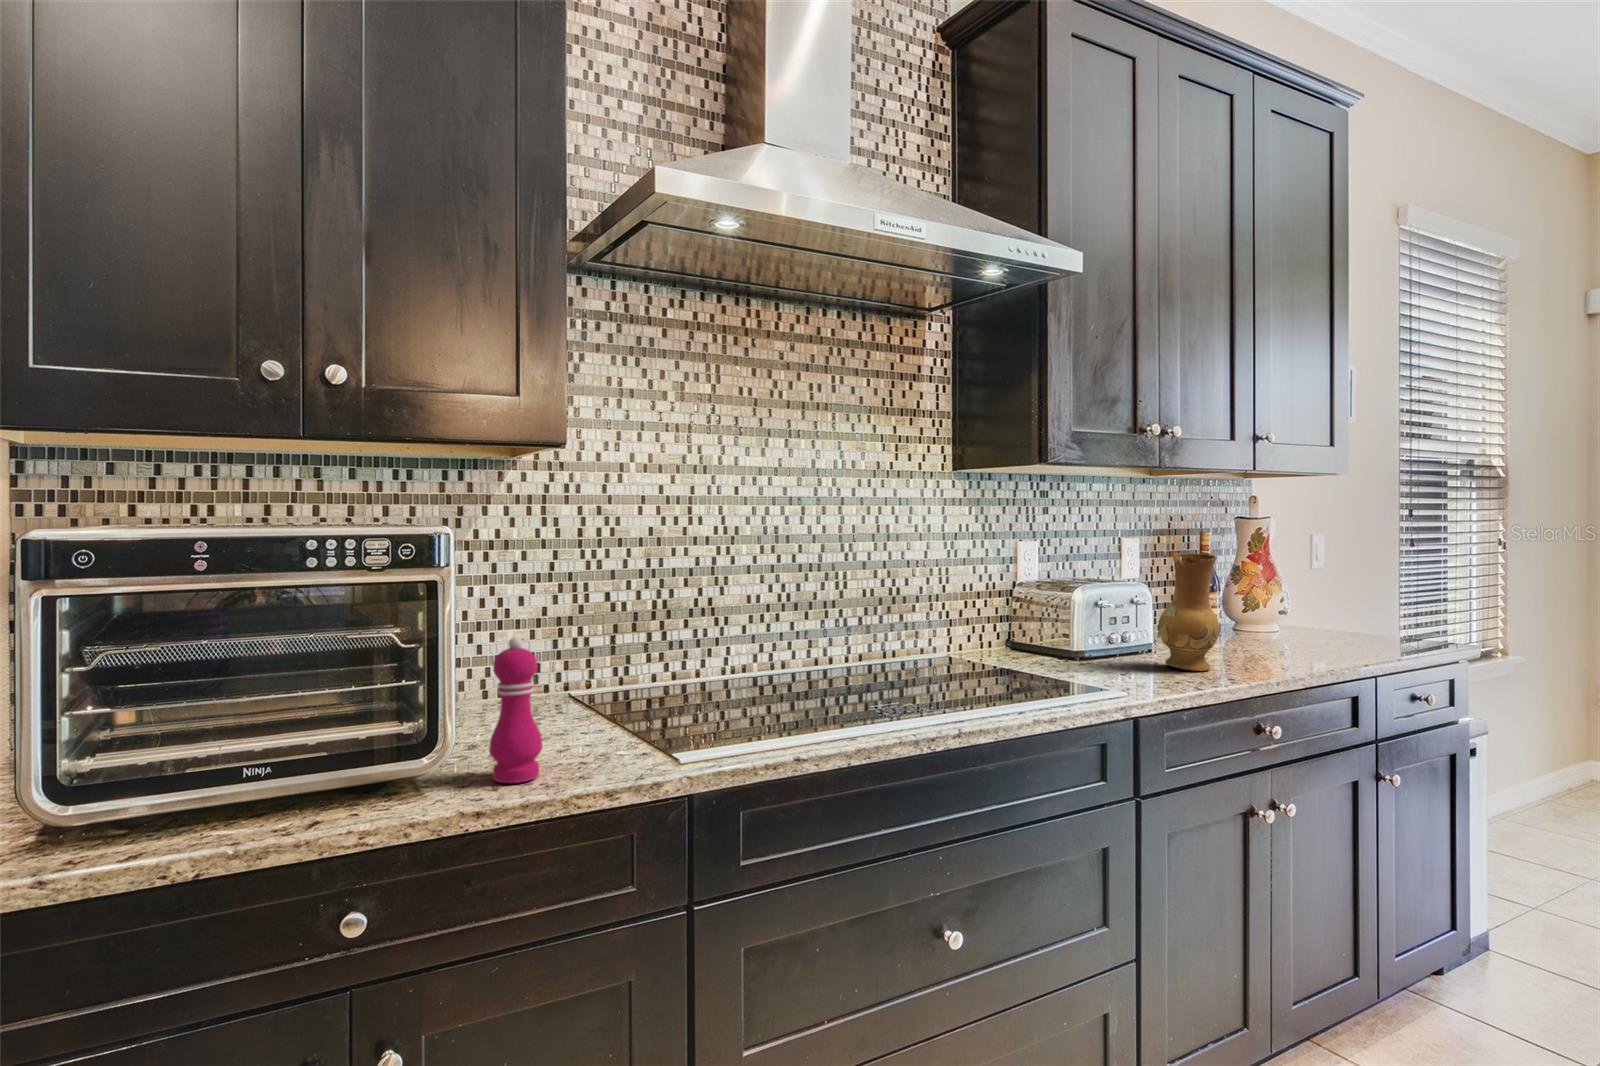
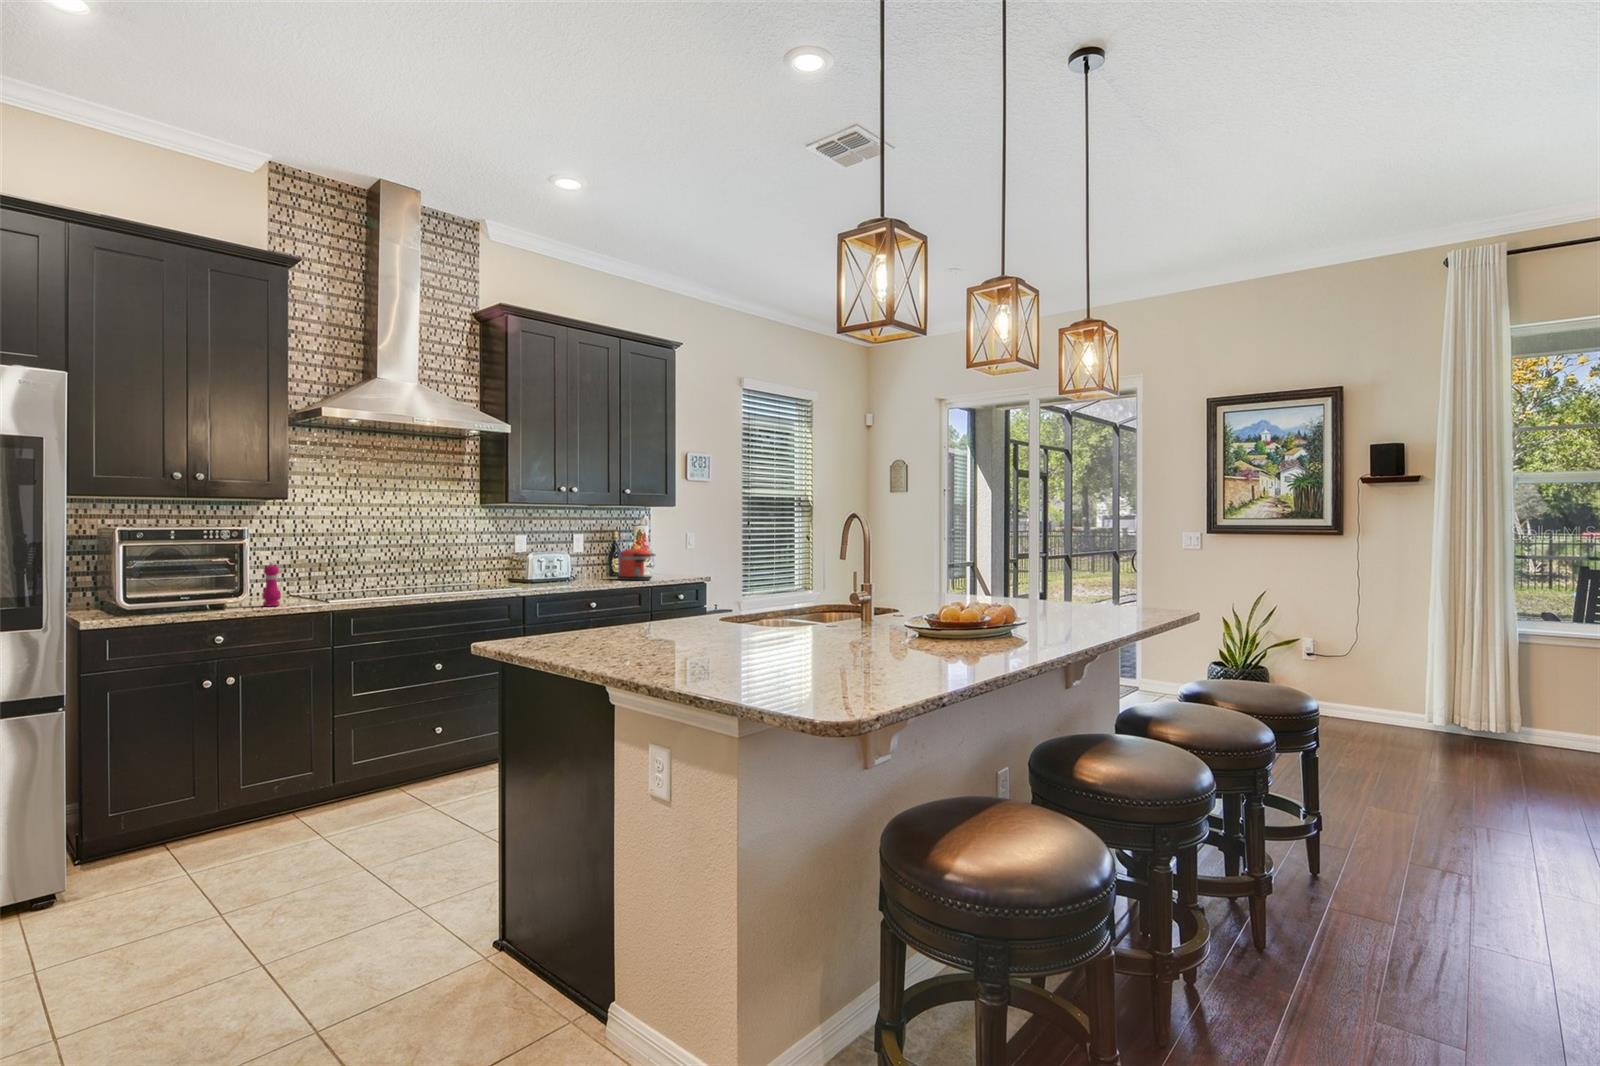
ceramic jug: present [1158,553,1220,671] -> none [560,539,583,585]
coffee maker: none [1232,573,1349,652] -> present [617,549,655,580]

